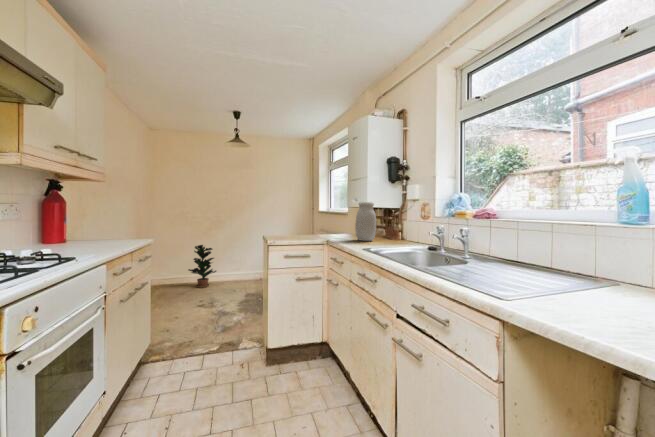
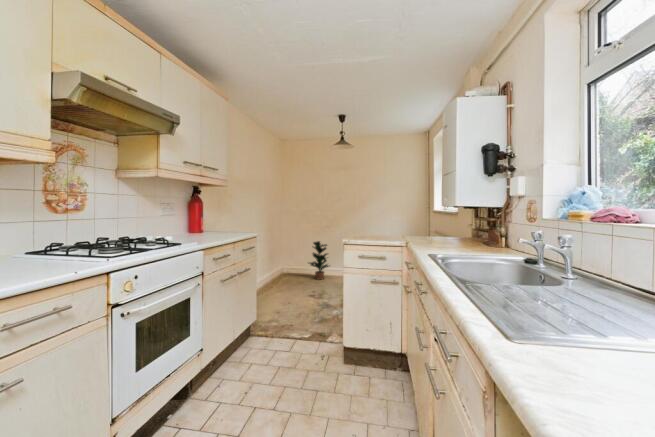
jar: present [355,202,376,241] -> none [441,201,467,246]

